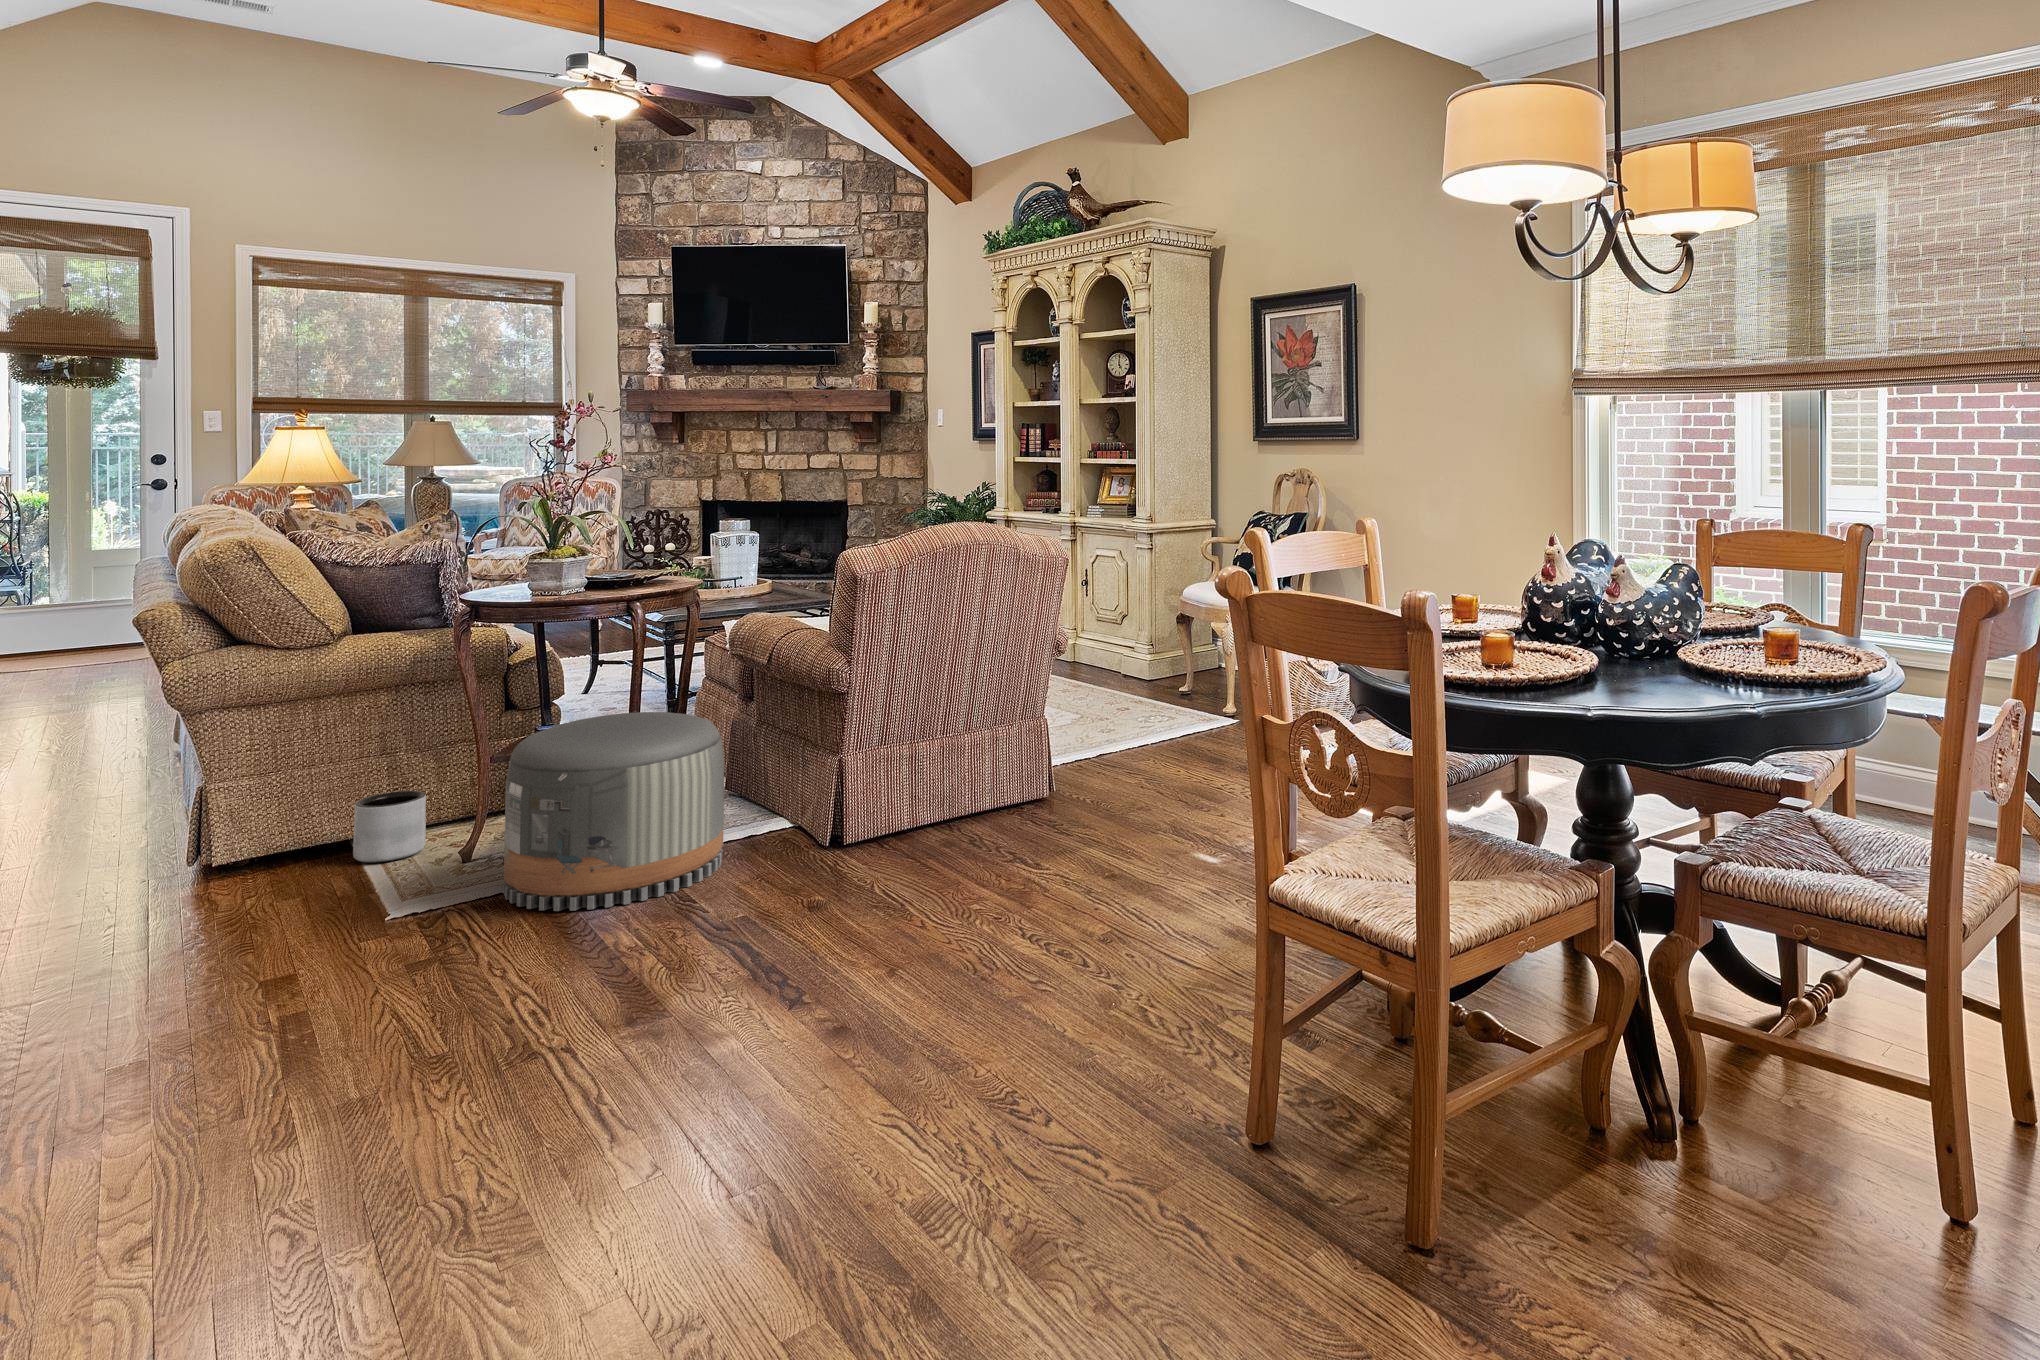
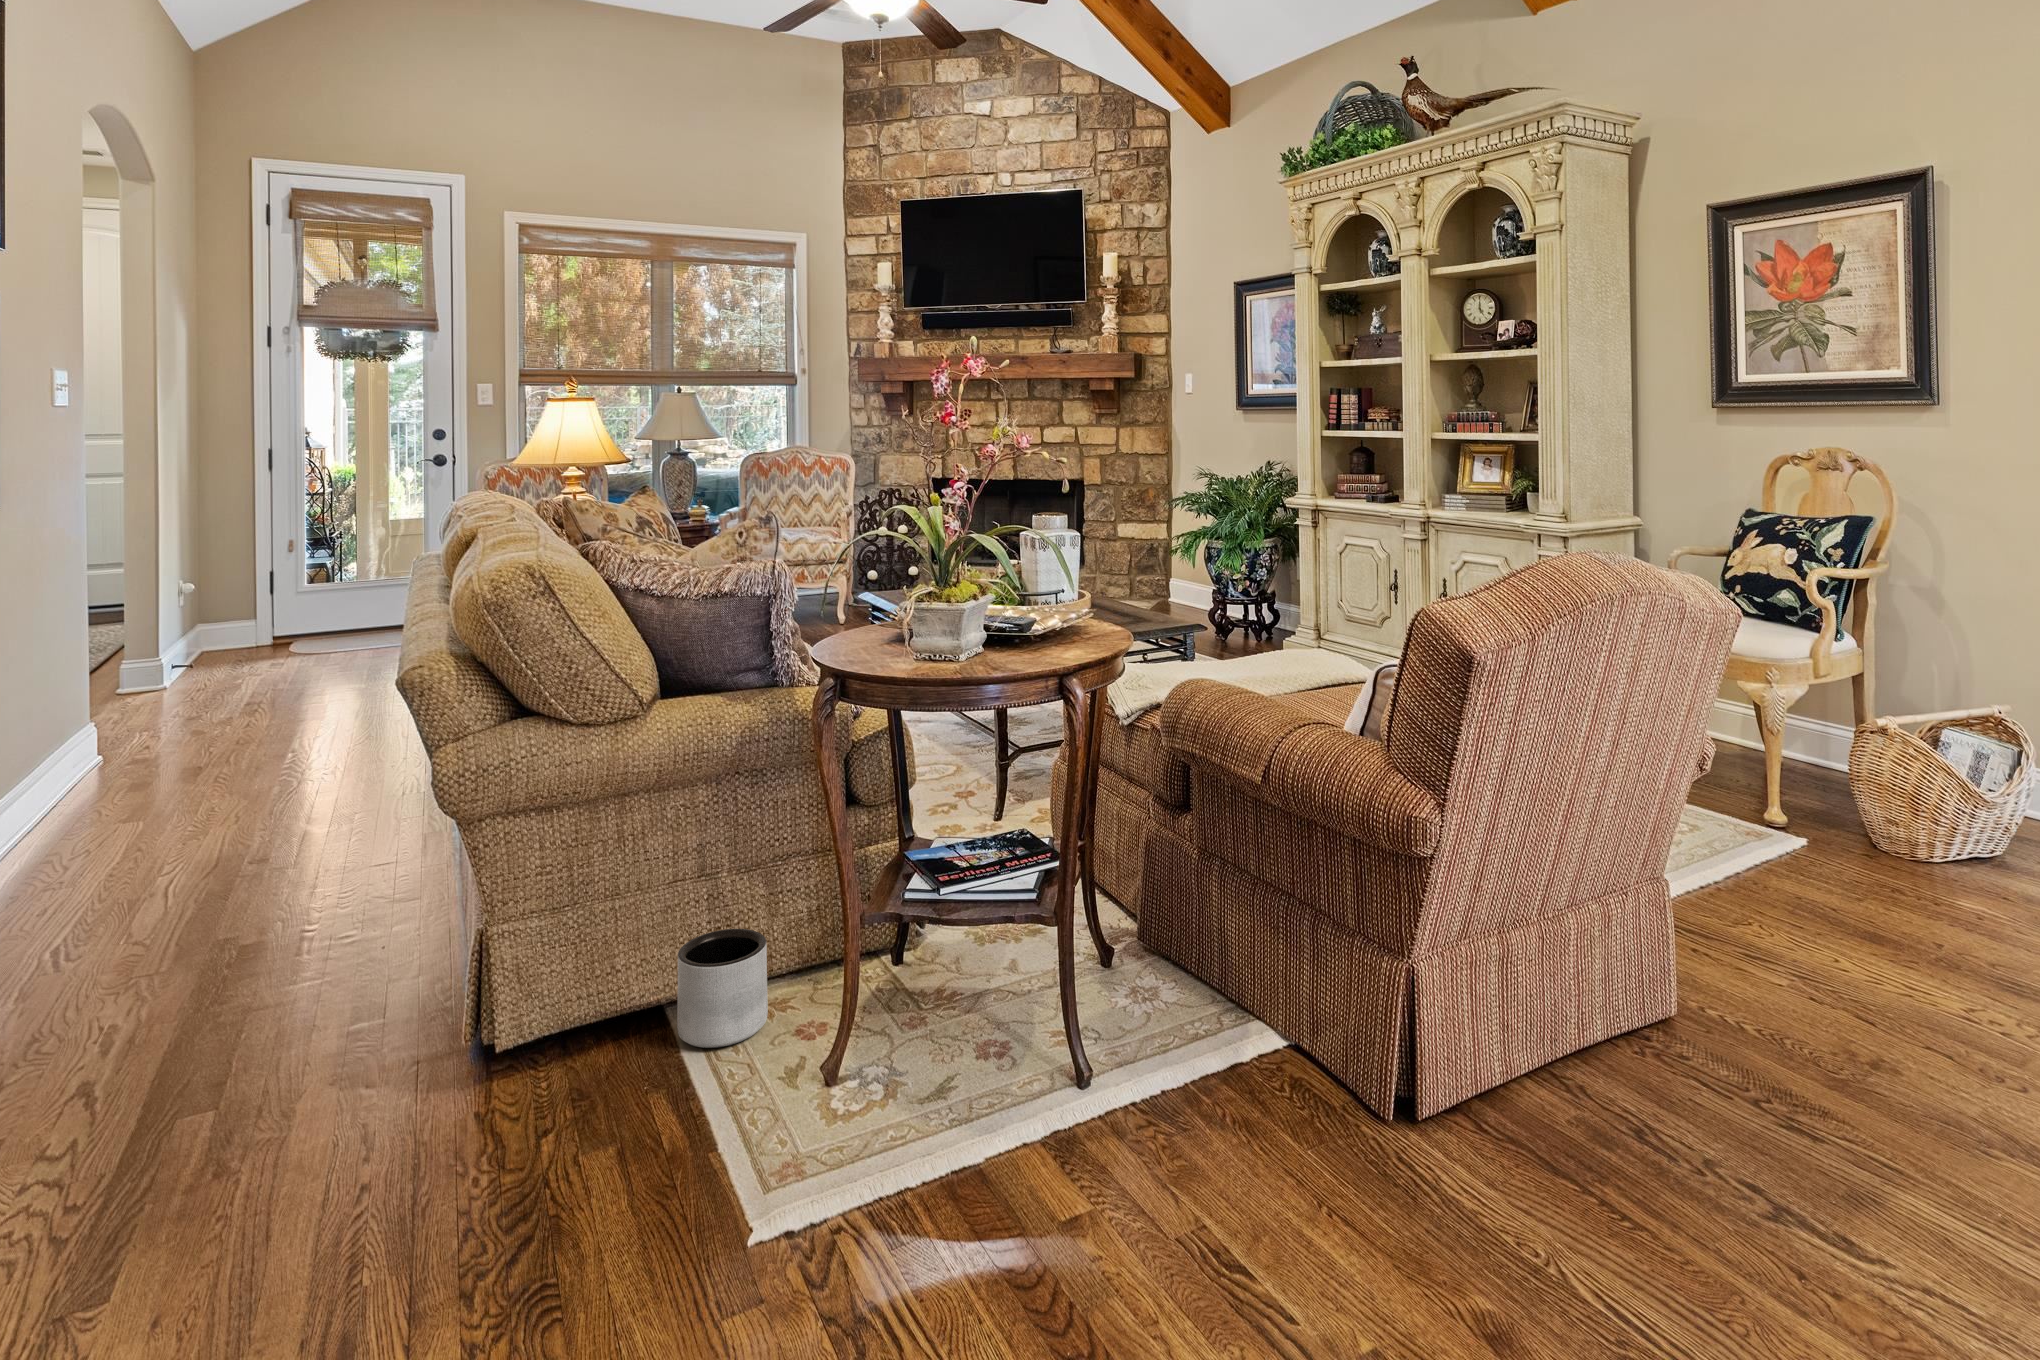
pouf: present [504,712,724,911] -> none [910,845,1224,1235]

